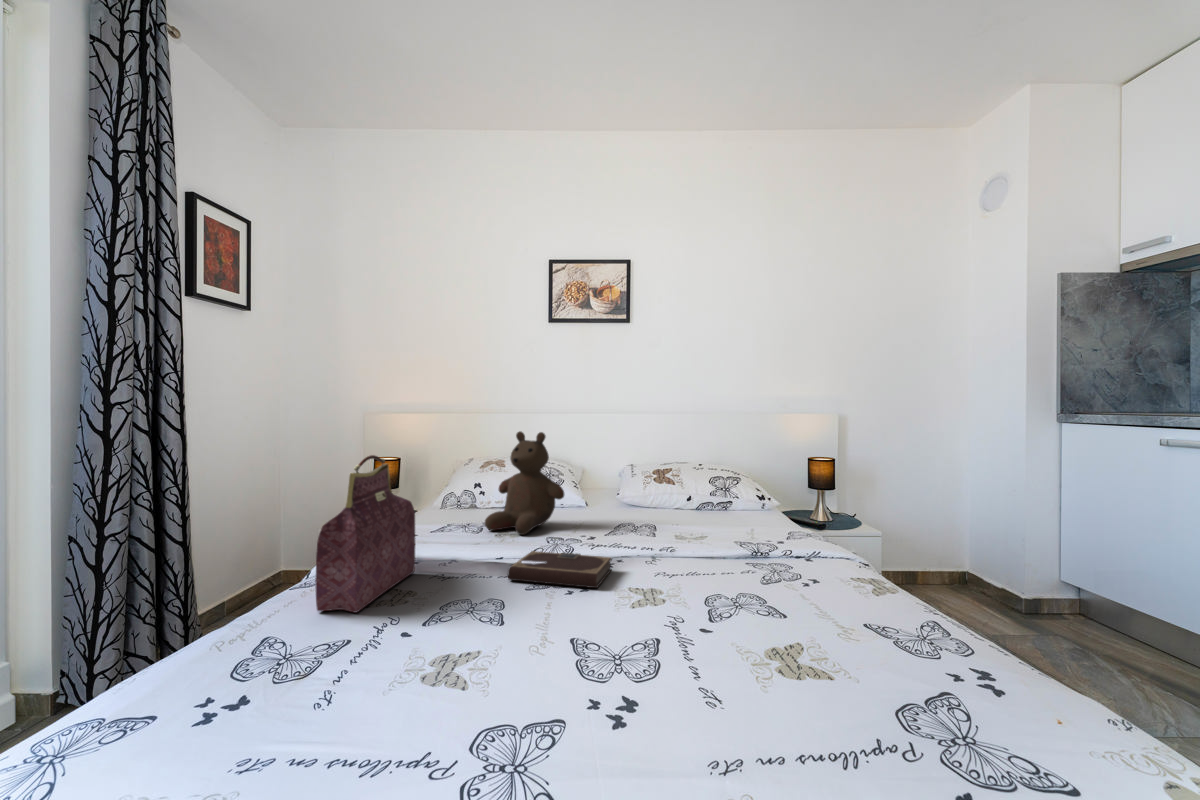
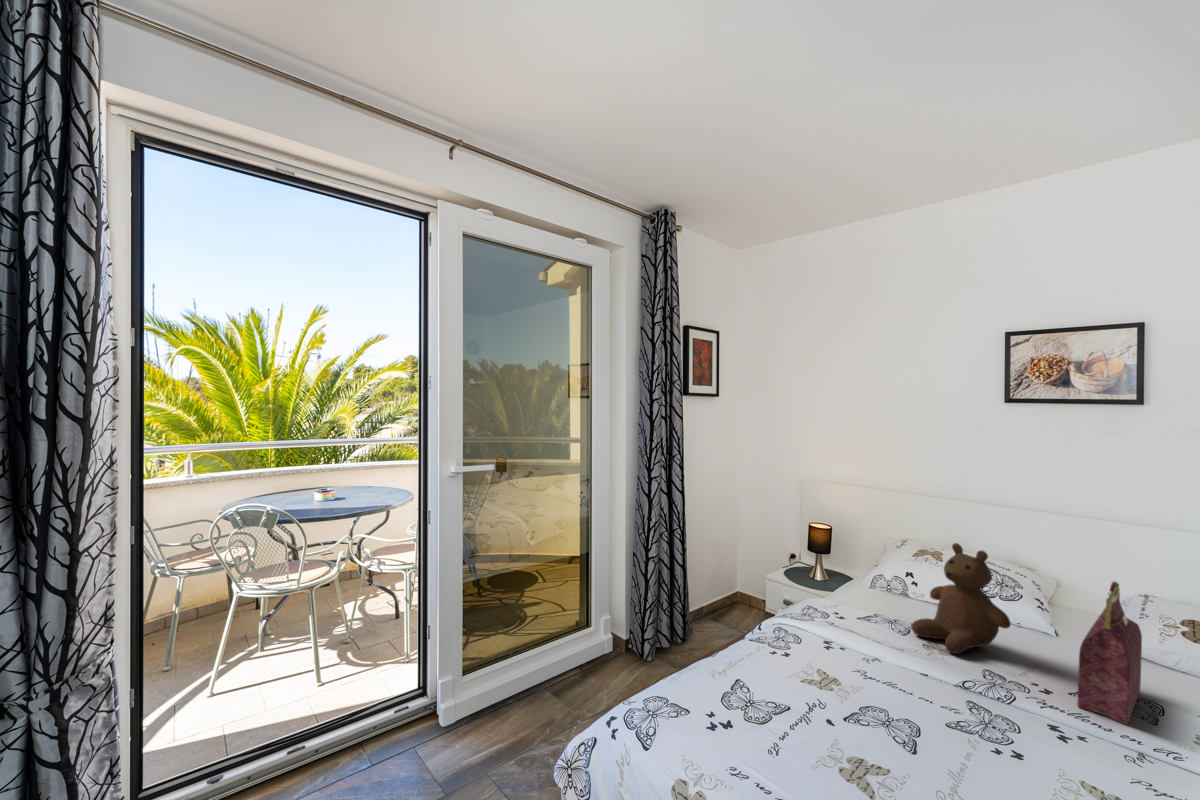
handbag: present [315,455,415,612] -> present [1077,582,1142,725]
notebook: present [508,551,612,588] -> none [927,683,1067,764]

